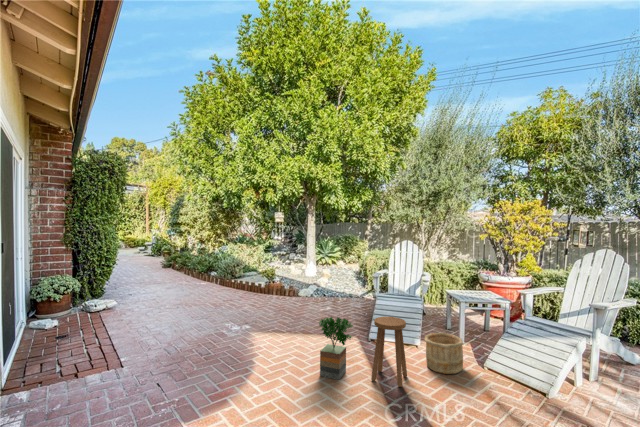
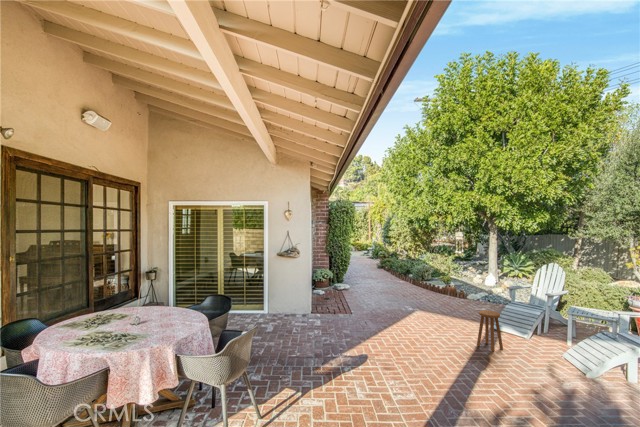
potted tree: present [319,317,353,380] -> none [446,306,469,341]
wooden bucket: present [425,333,464,374] -> none [521,329,551,355]

